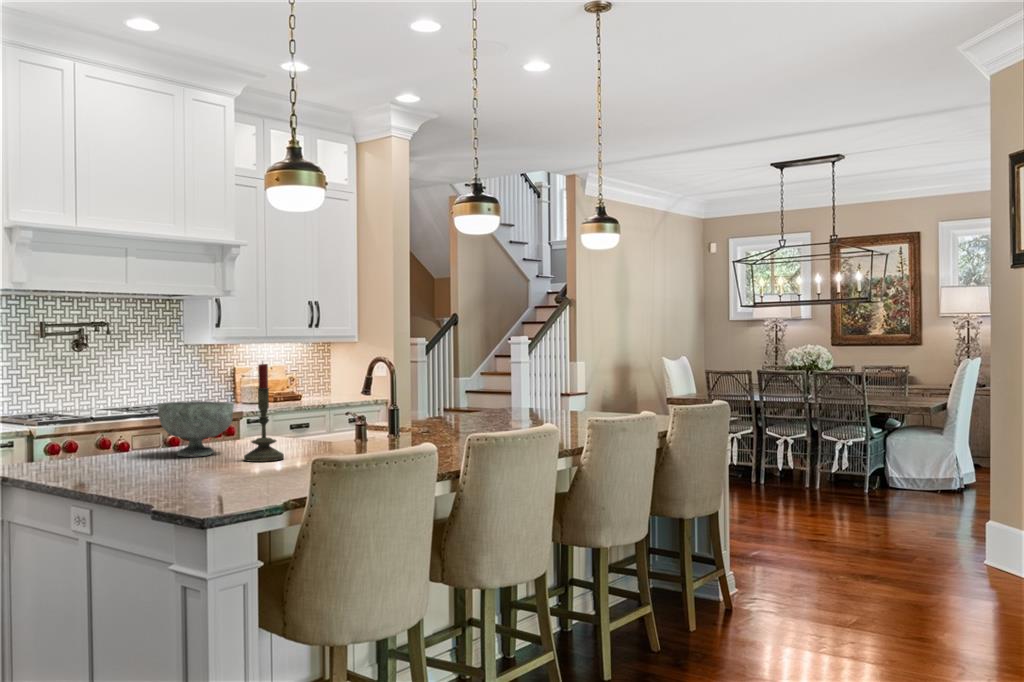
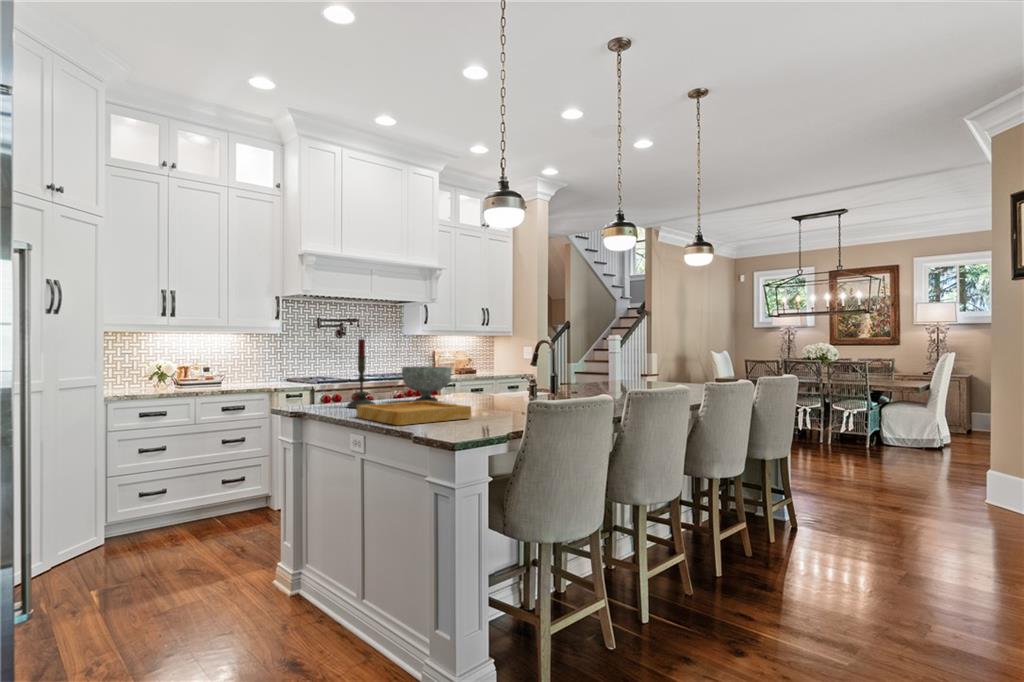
candle: present [244,363,284,462] -> present [347,339,375,408]
tray: none [78,454,247,495] -> present [356,401,471,425]

